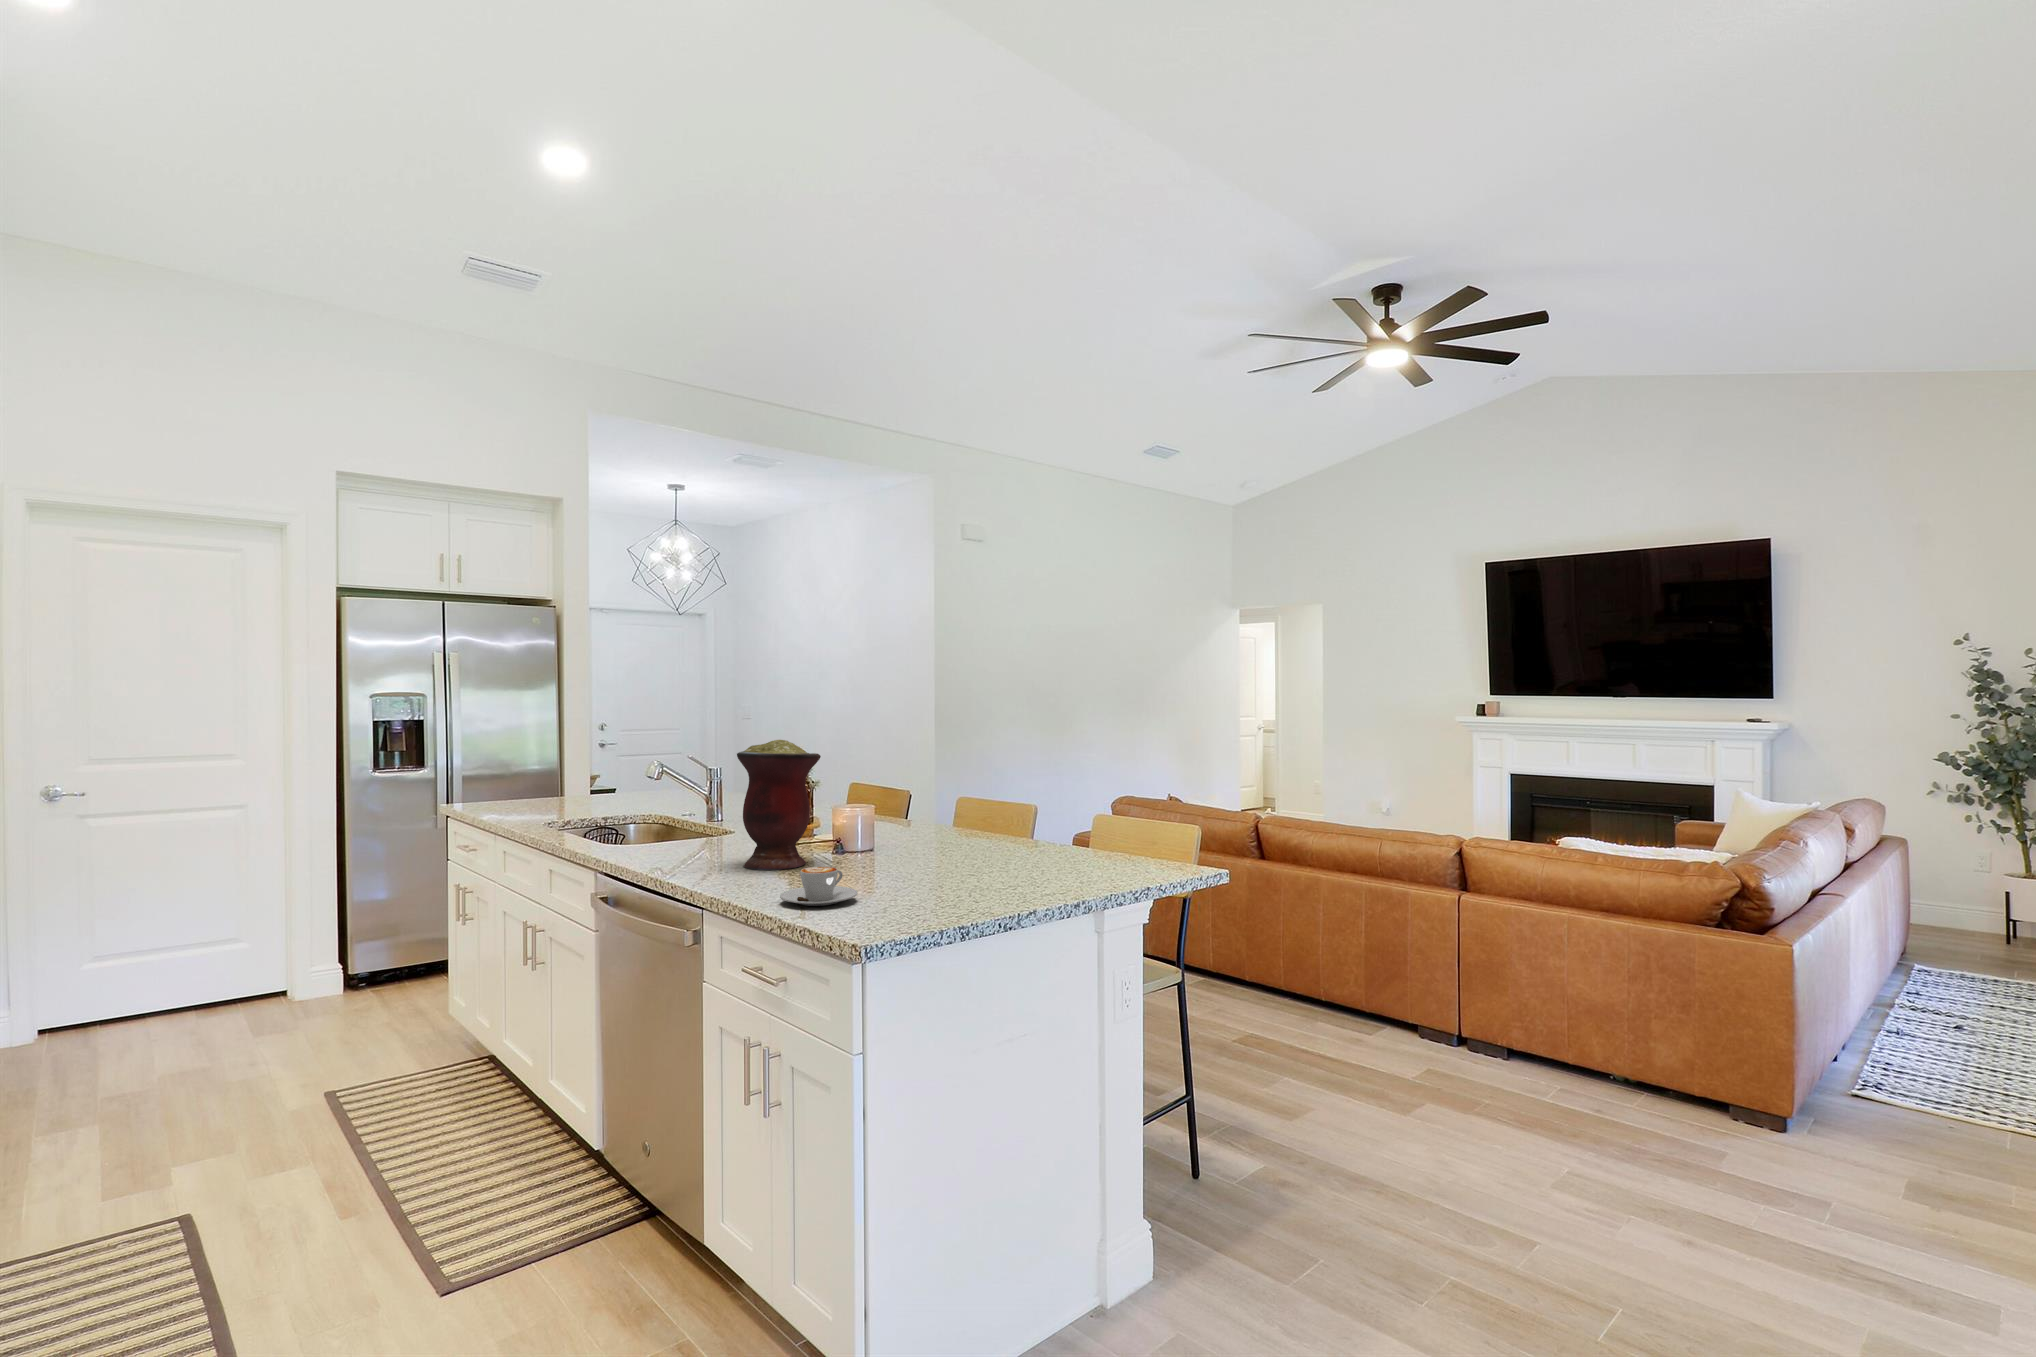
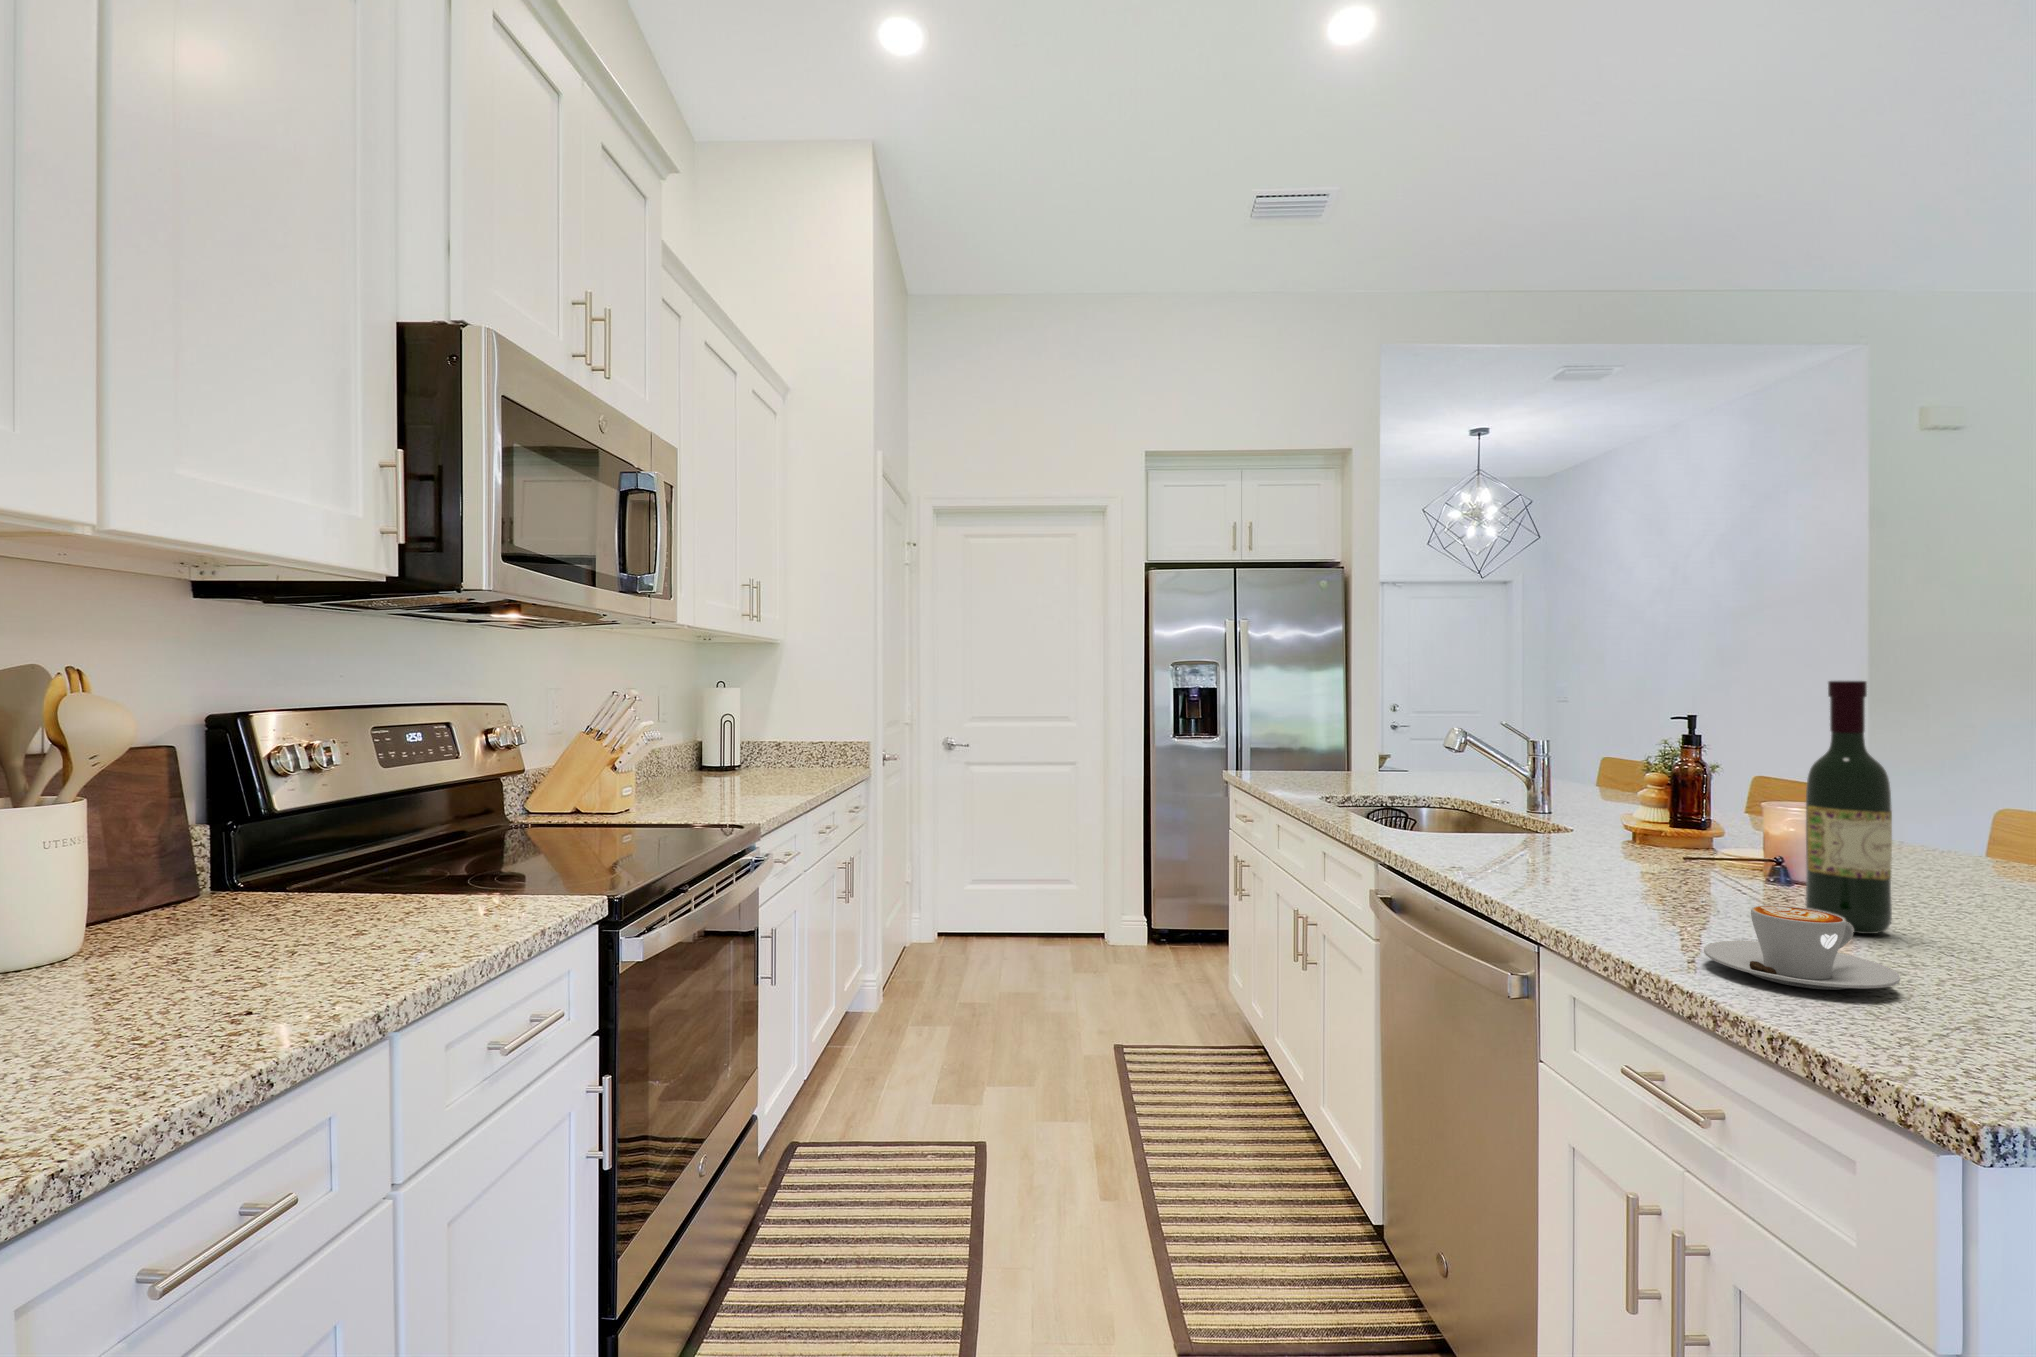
vase: present [737,740,821,870] -> none [1590,681,1754,899]
wine bottle: none [837,742,872,875] -> present [1805,681,1892,934]

